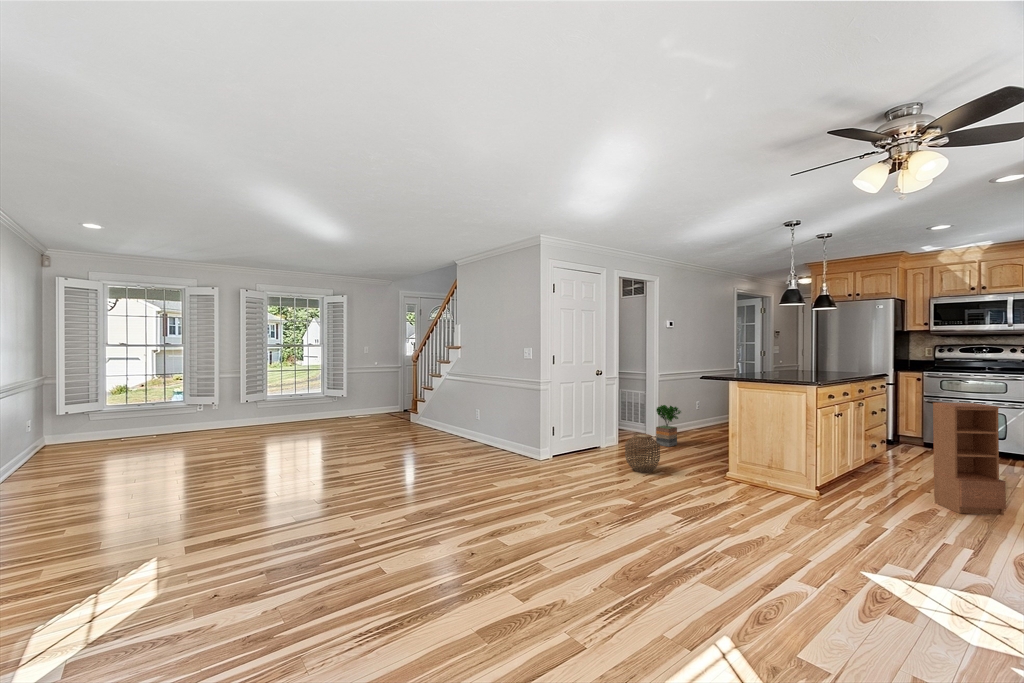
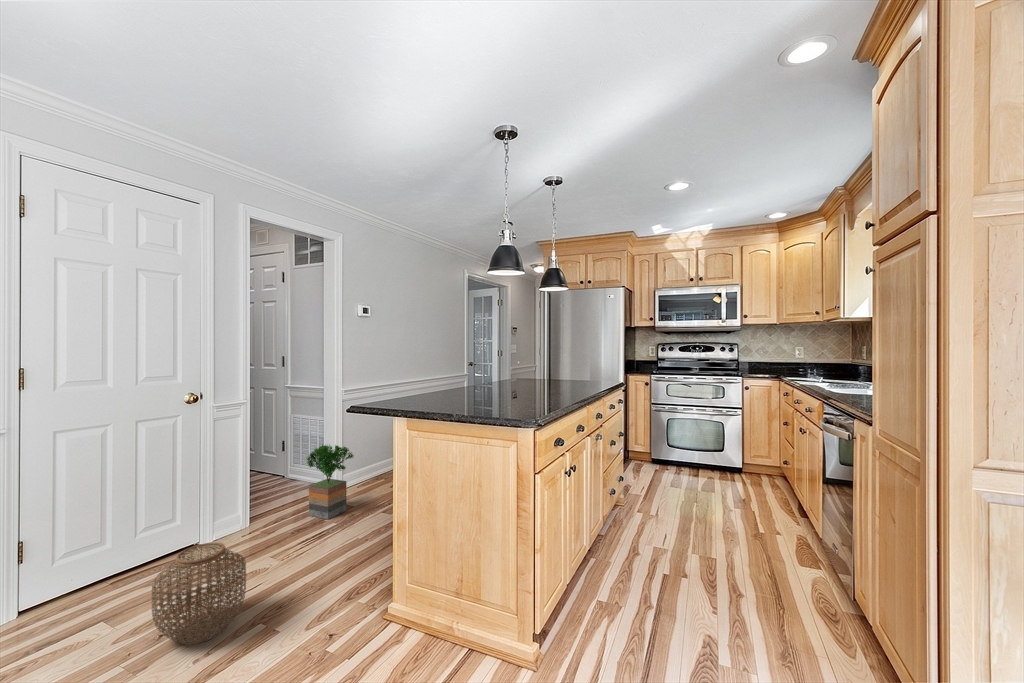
bookcase: present [933,403,1006,515] -> none [704,438,803,646]

